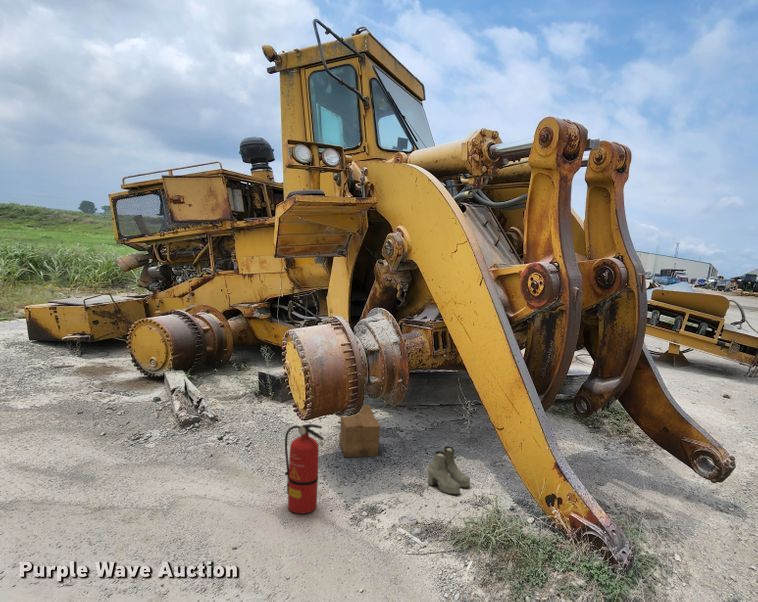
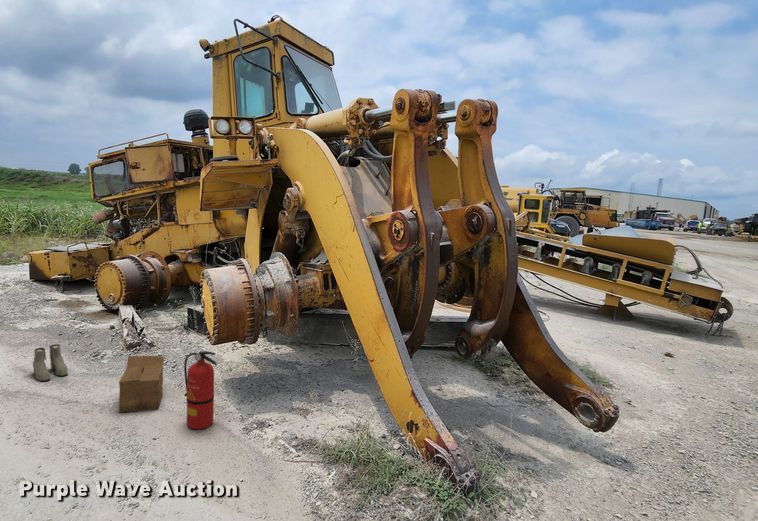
cardboard box: present [340,405,380,457] -> present [119,356,165,412]
boots: present [428,446,470,494] -> present [33,344,68,381]

